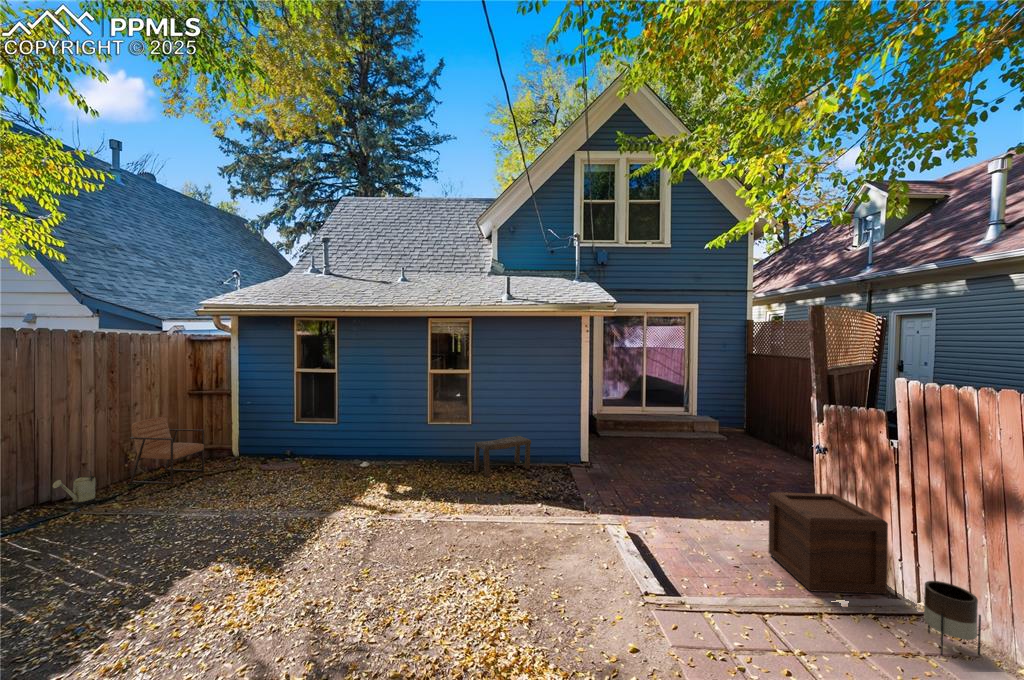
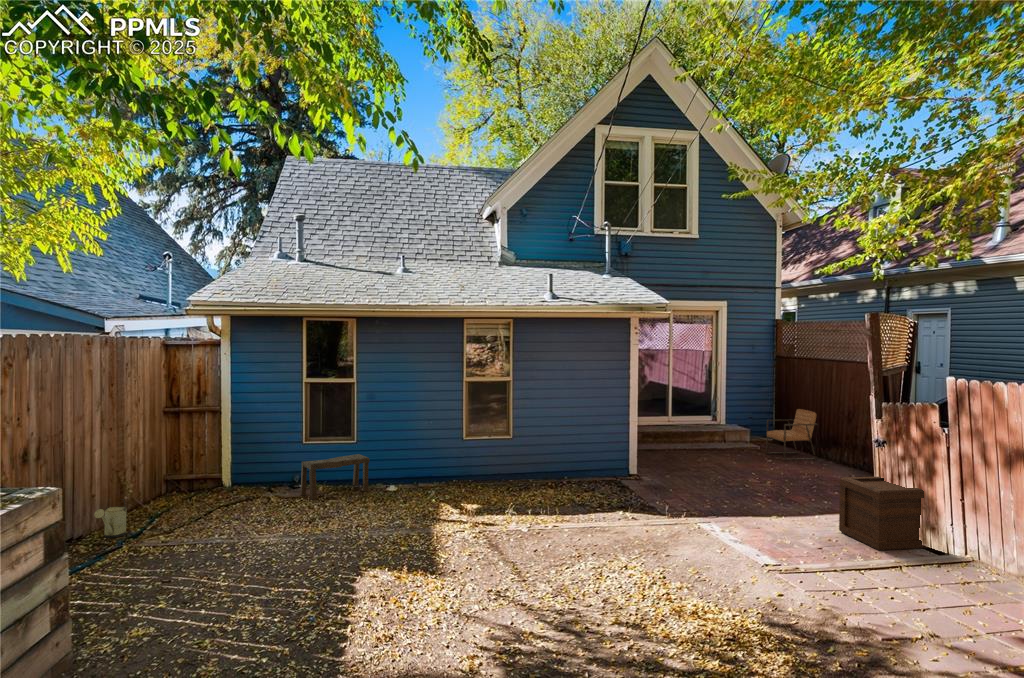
chair: present [129,416,204,484] -> present [766,409,817,460]
bench: present [474,436,531,477] -> present [301,454,370,500]
planter: present [924,581,981,655] -> none [962,526,998,574]

